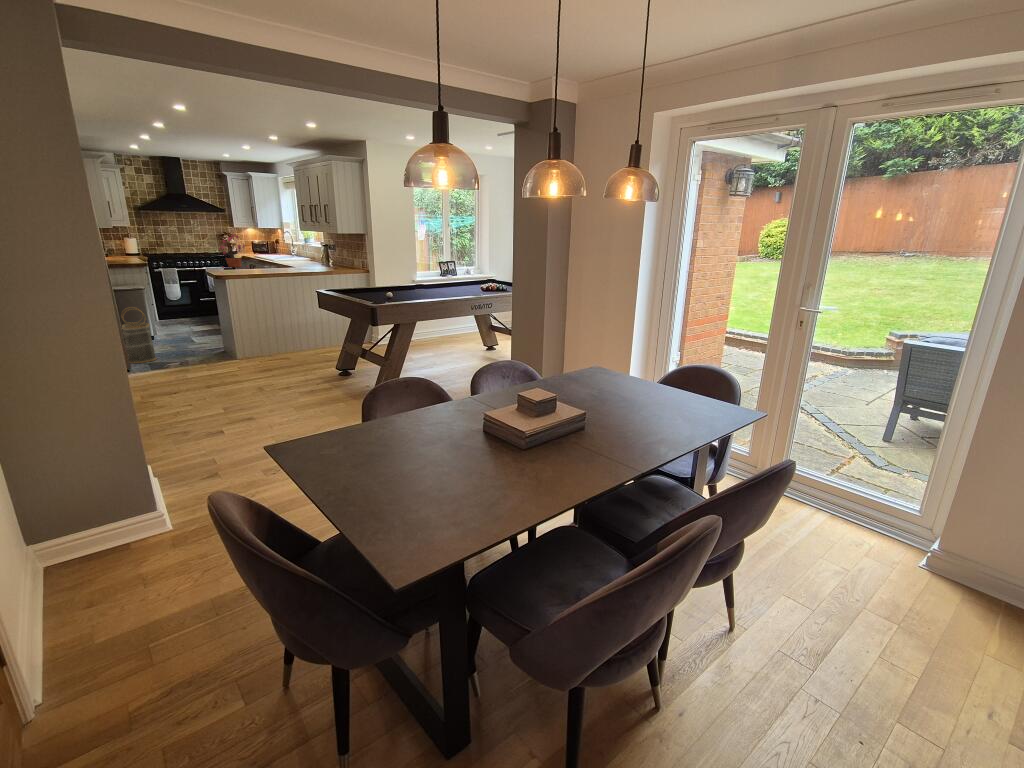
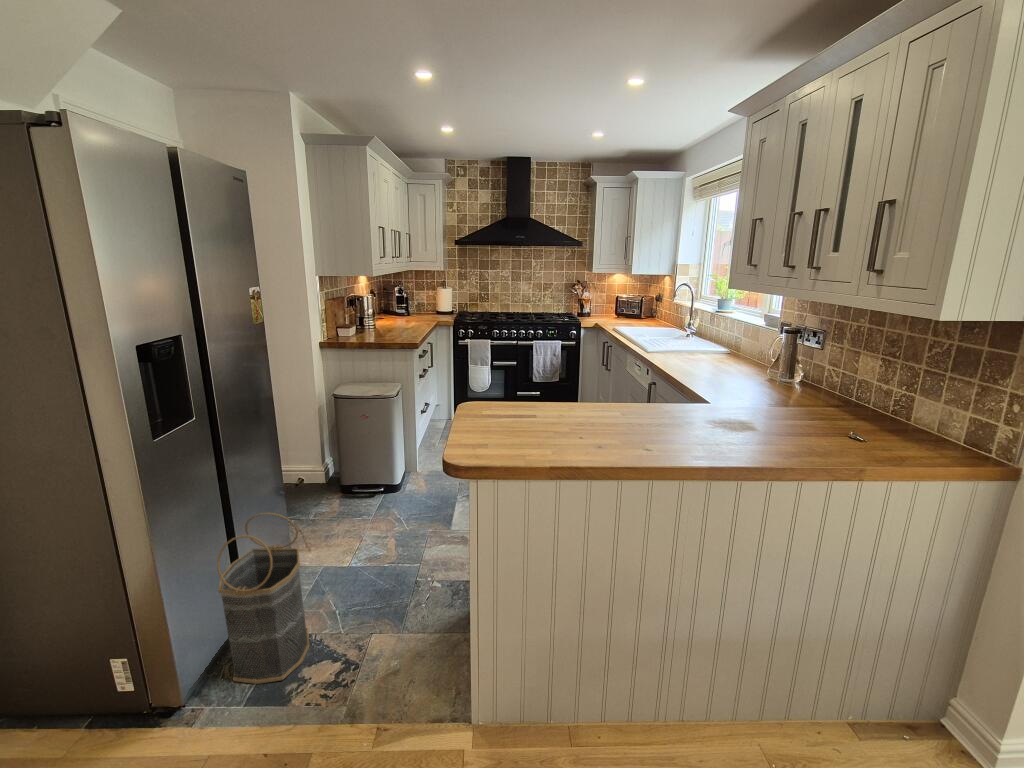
potted plant: present [219,234,245,268] -> none [500,317,592,437]

